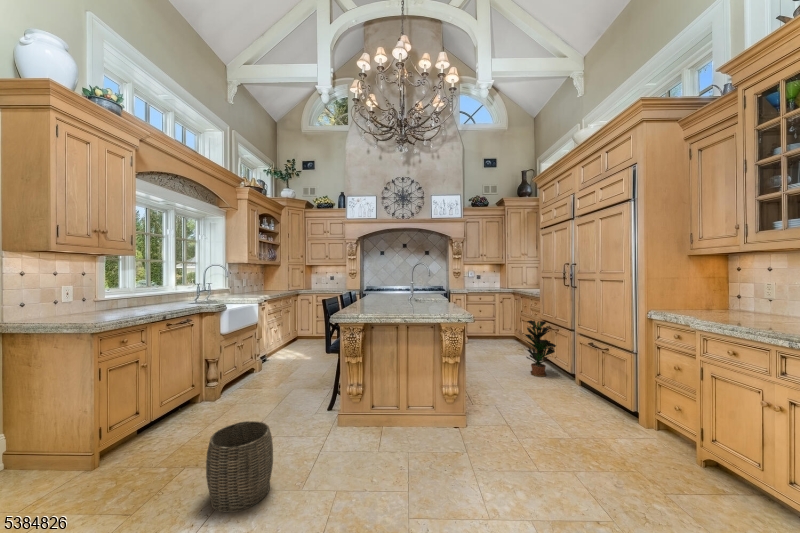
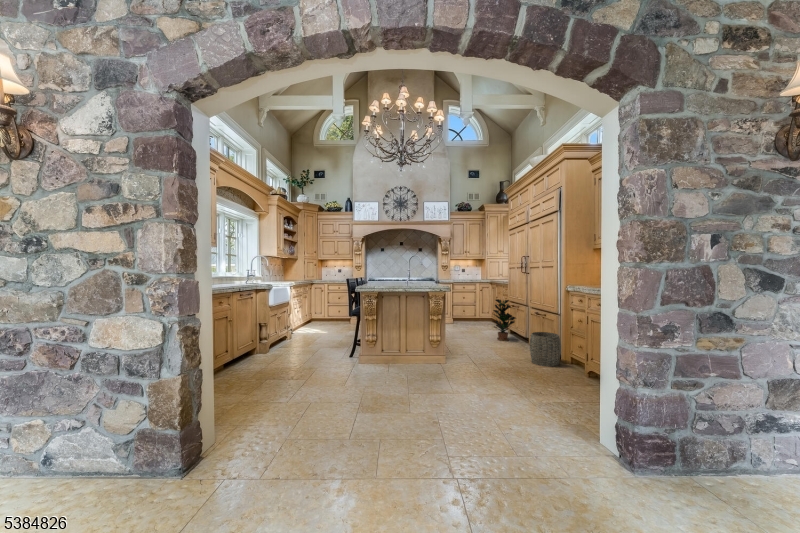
woven basket: present [206,421,273,513] -> present [530,332,561,367]

